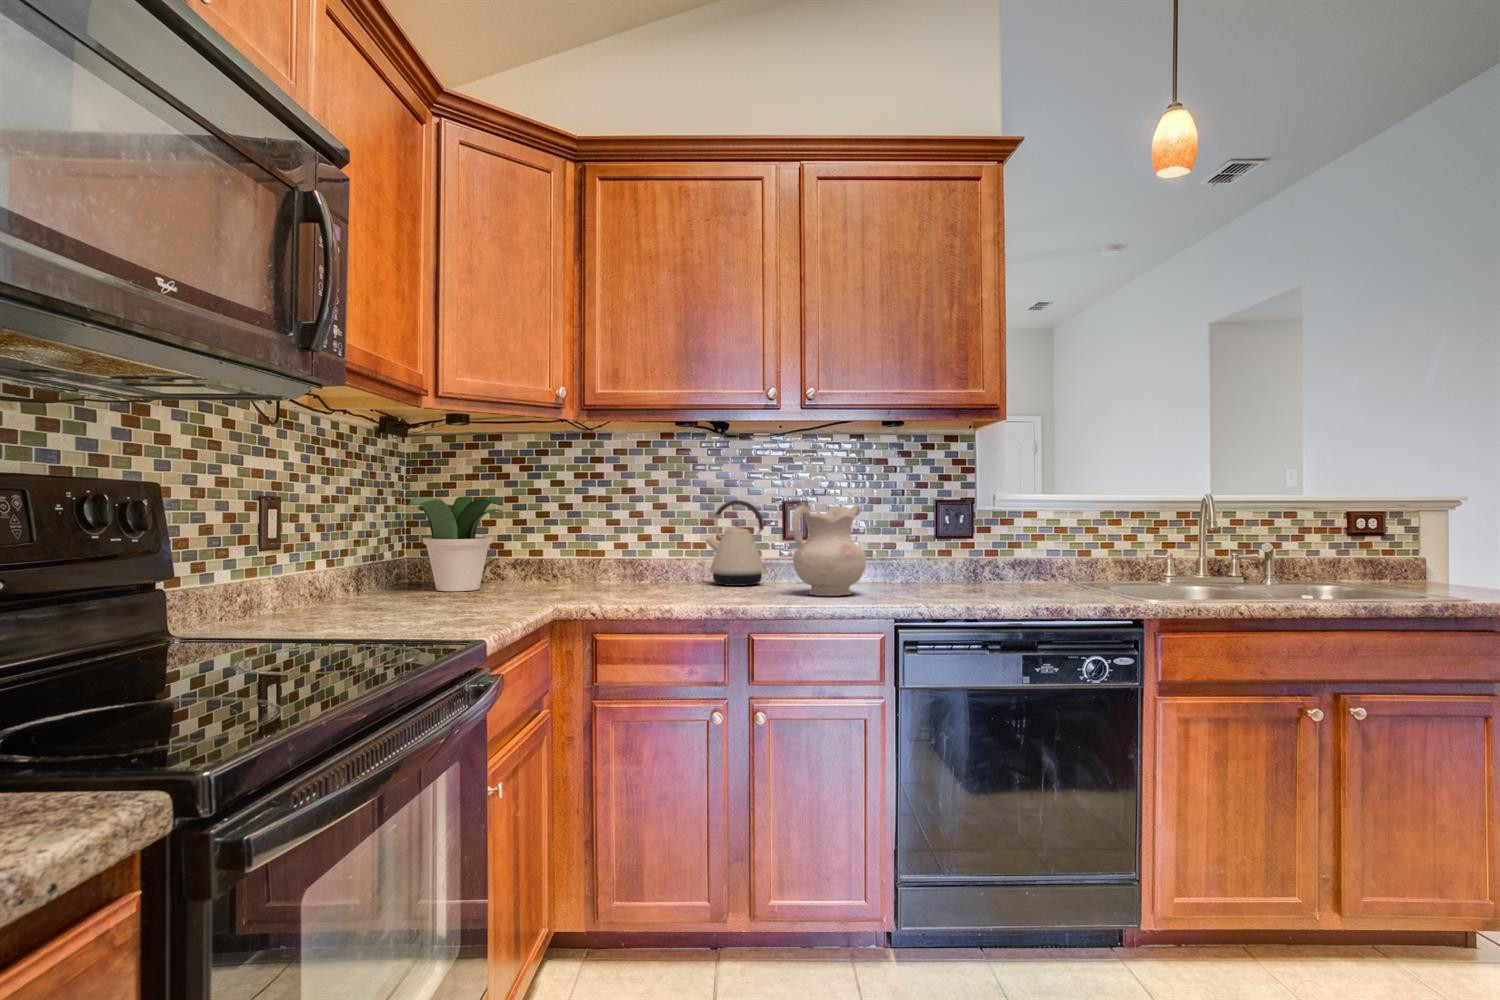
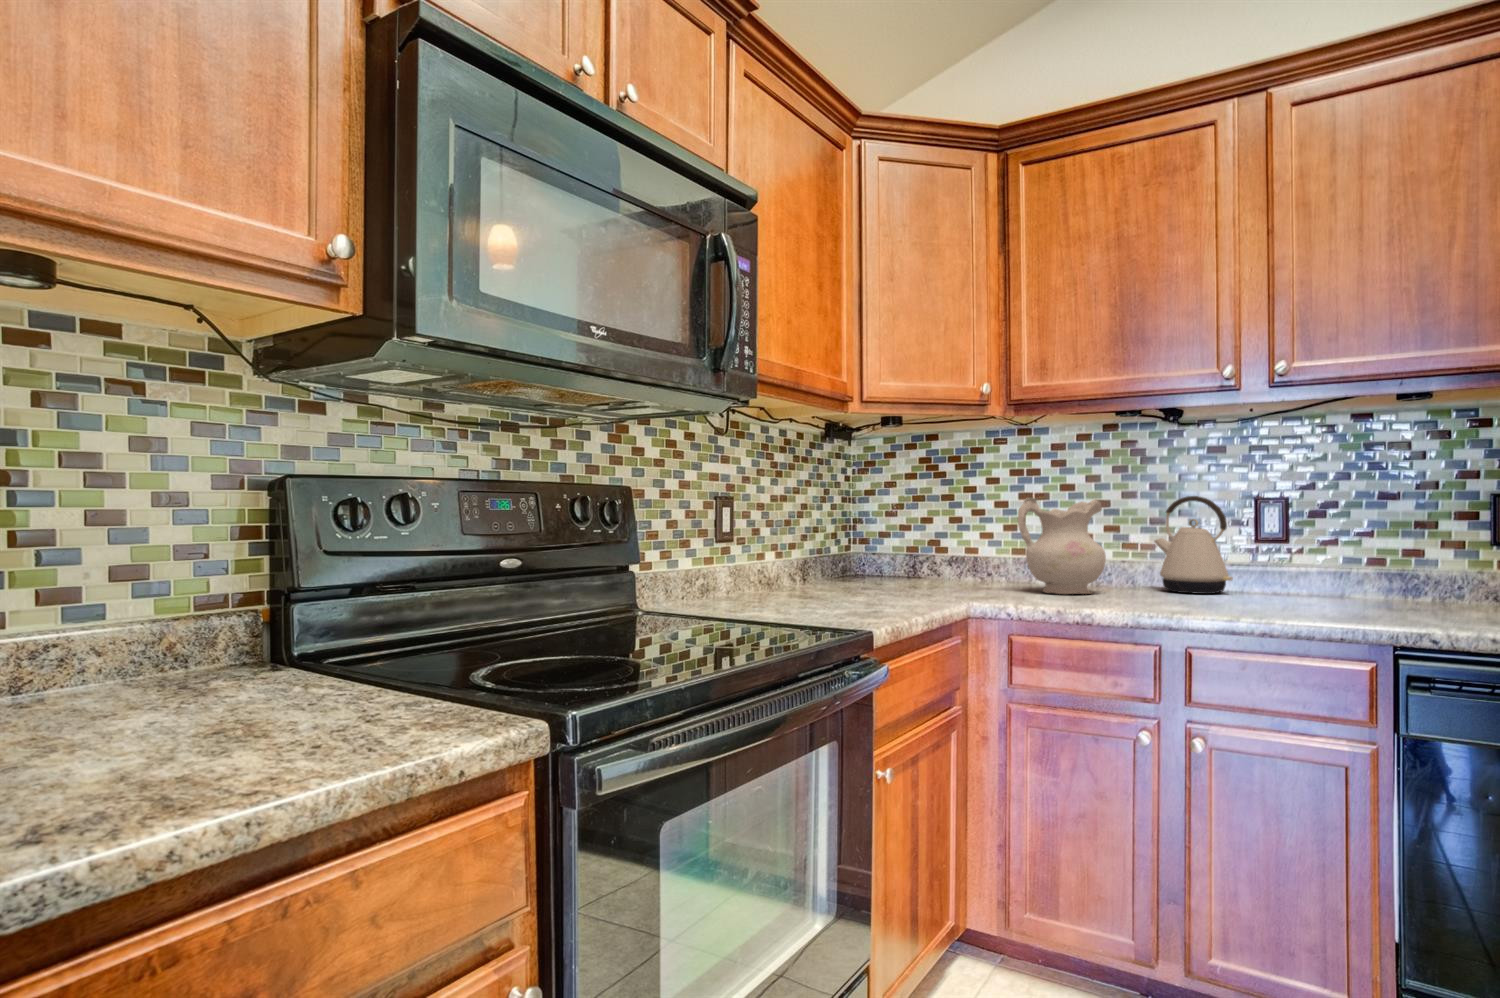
potted plant: present [408,496,505,591] -> none [843,496,934,585]
ceramic pitcher: present [792,502,866,596] -> present [1018,498,1106,594]

